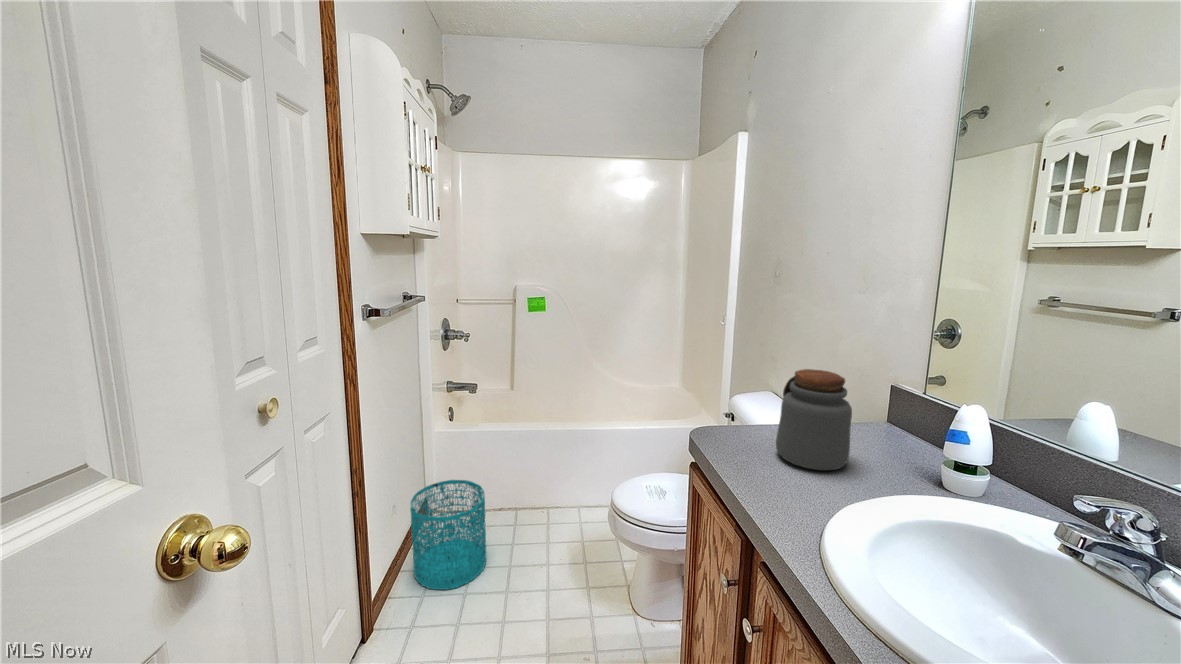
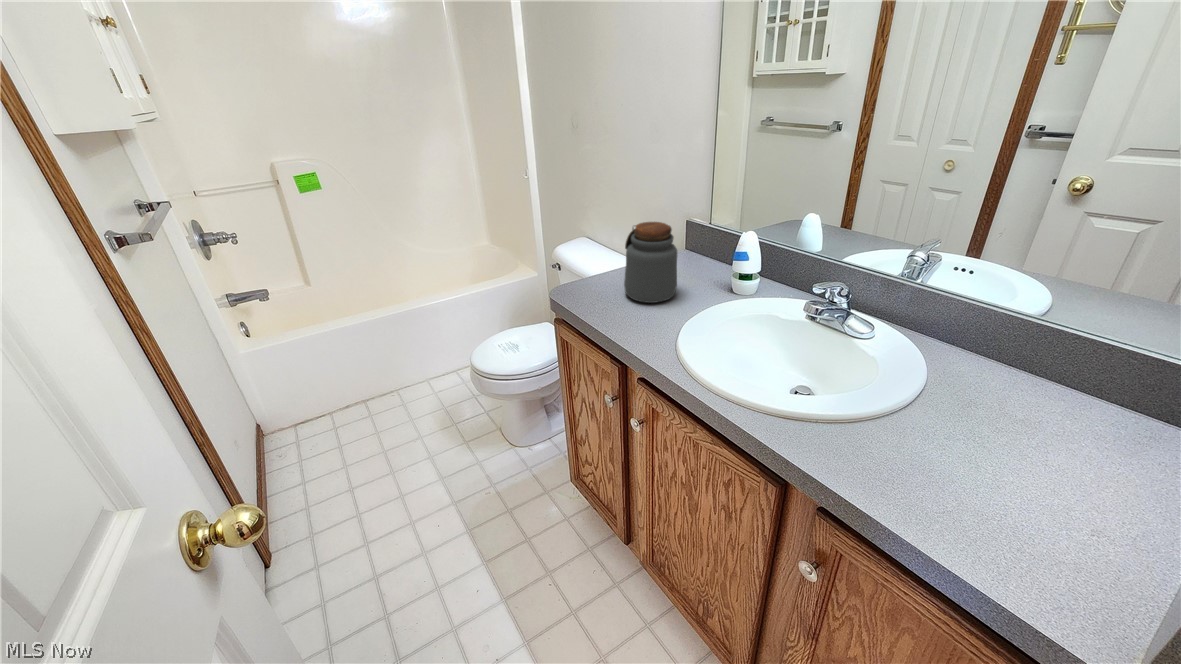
wastebasket: present [410,480,487,590] -> none [251,393,360,503]

